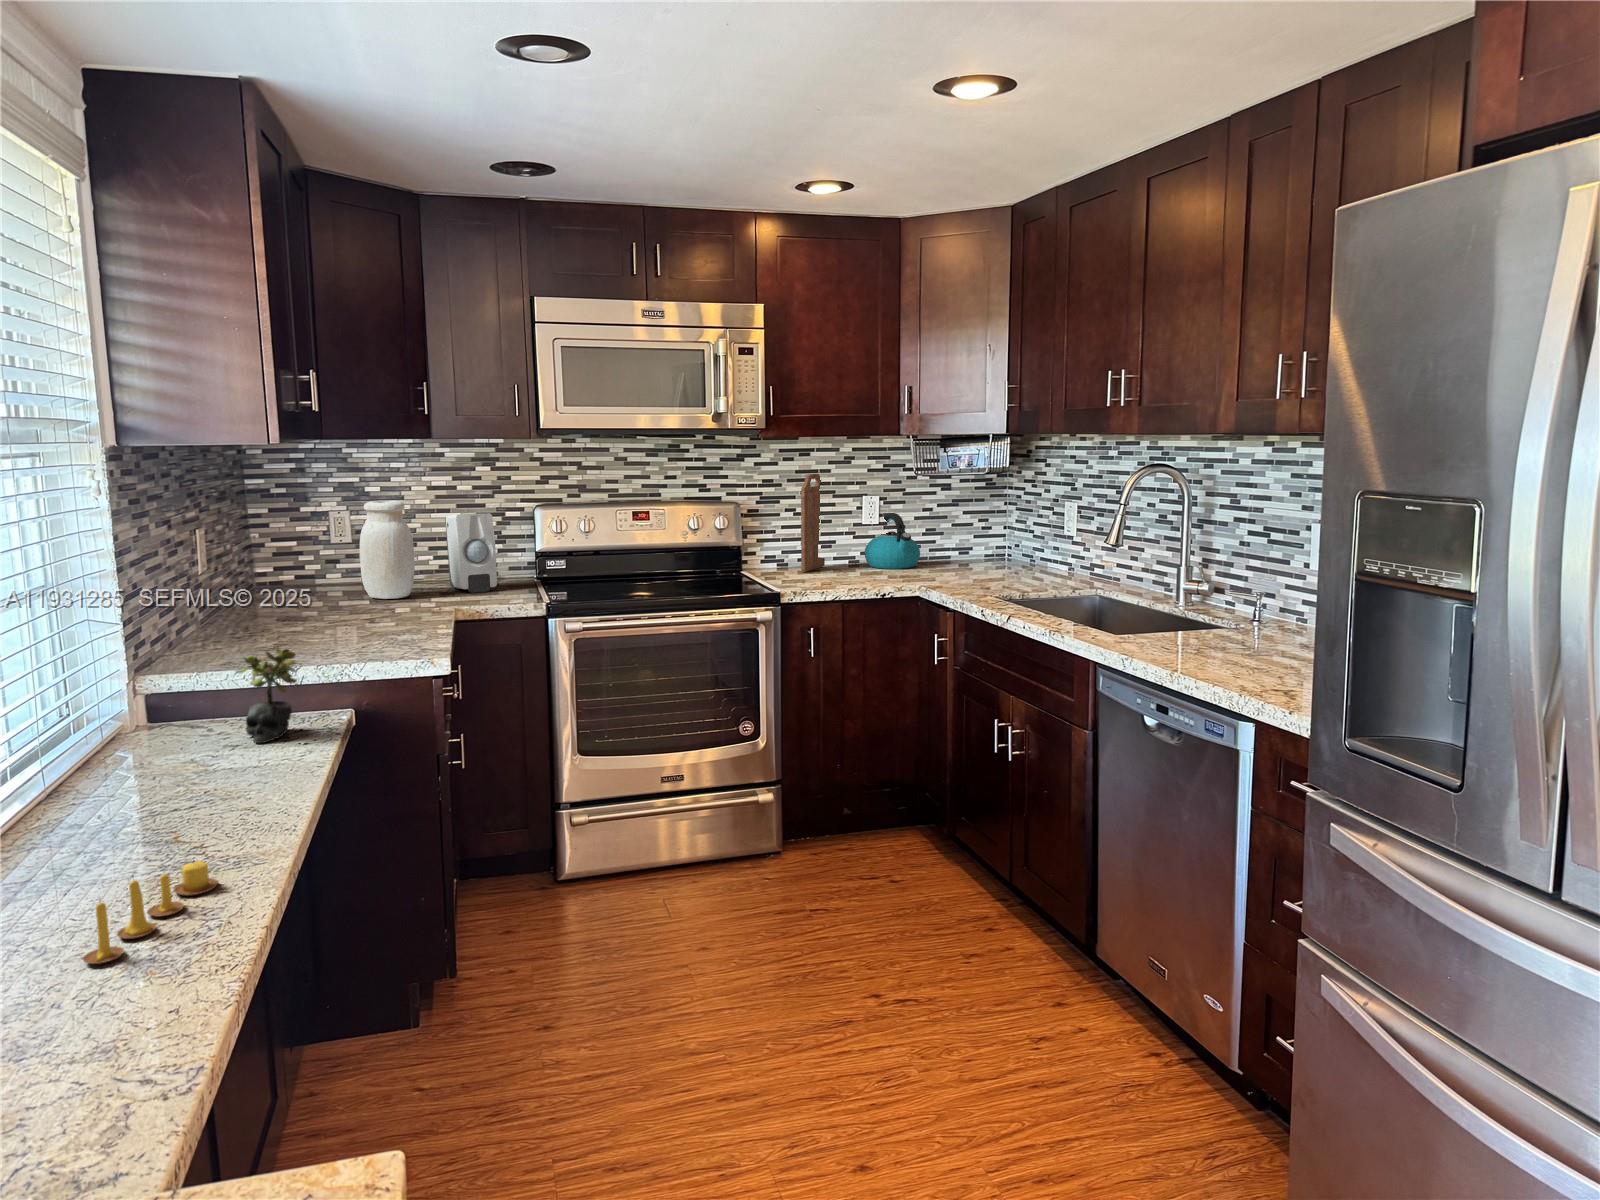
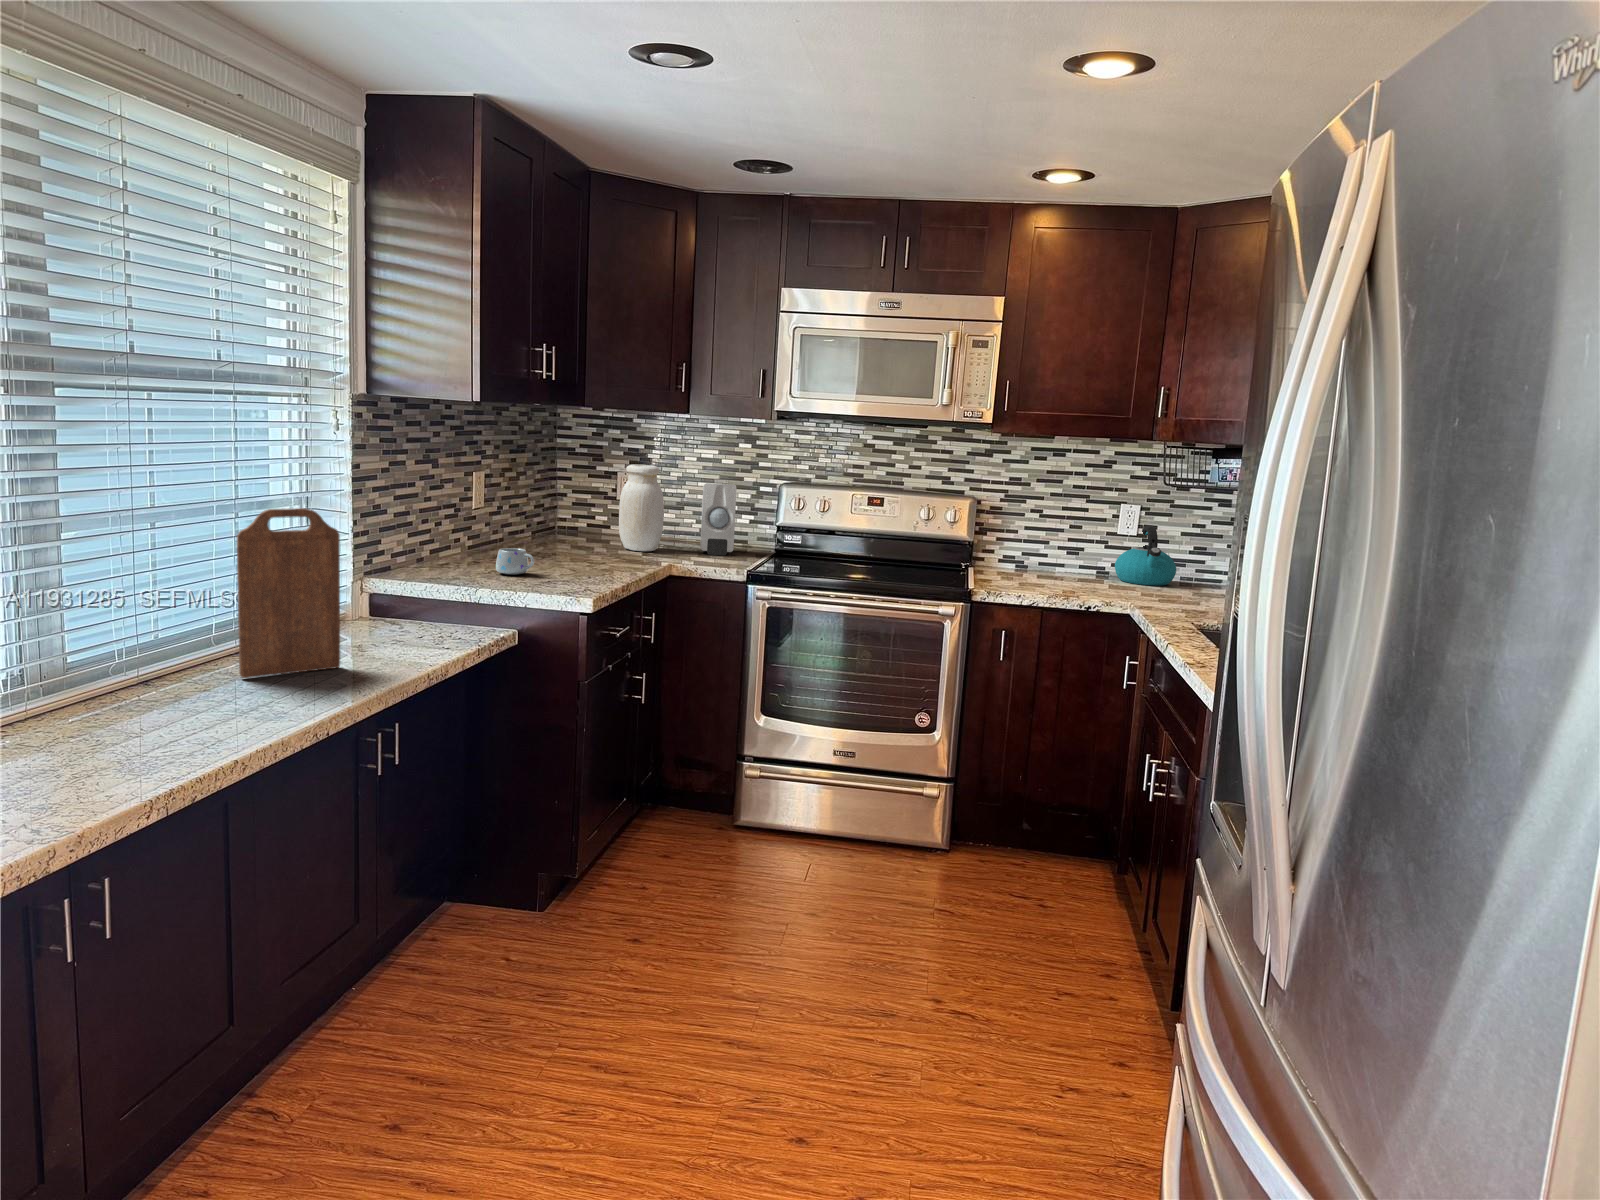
cutting board: present [801,474,825,572] -> present [237,508,340,678]
mug: none [284,613,335,645] -> present [496,548,534,575]
succulent plant: present [236,645,297,743] -> none [408,566,459,644]
candle: present [82,861,218,964] -> none [99,704,245,761]

